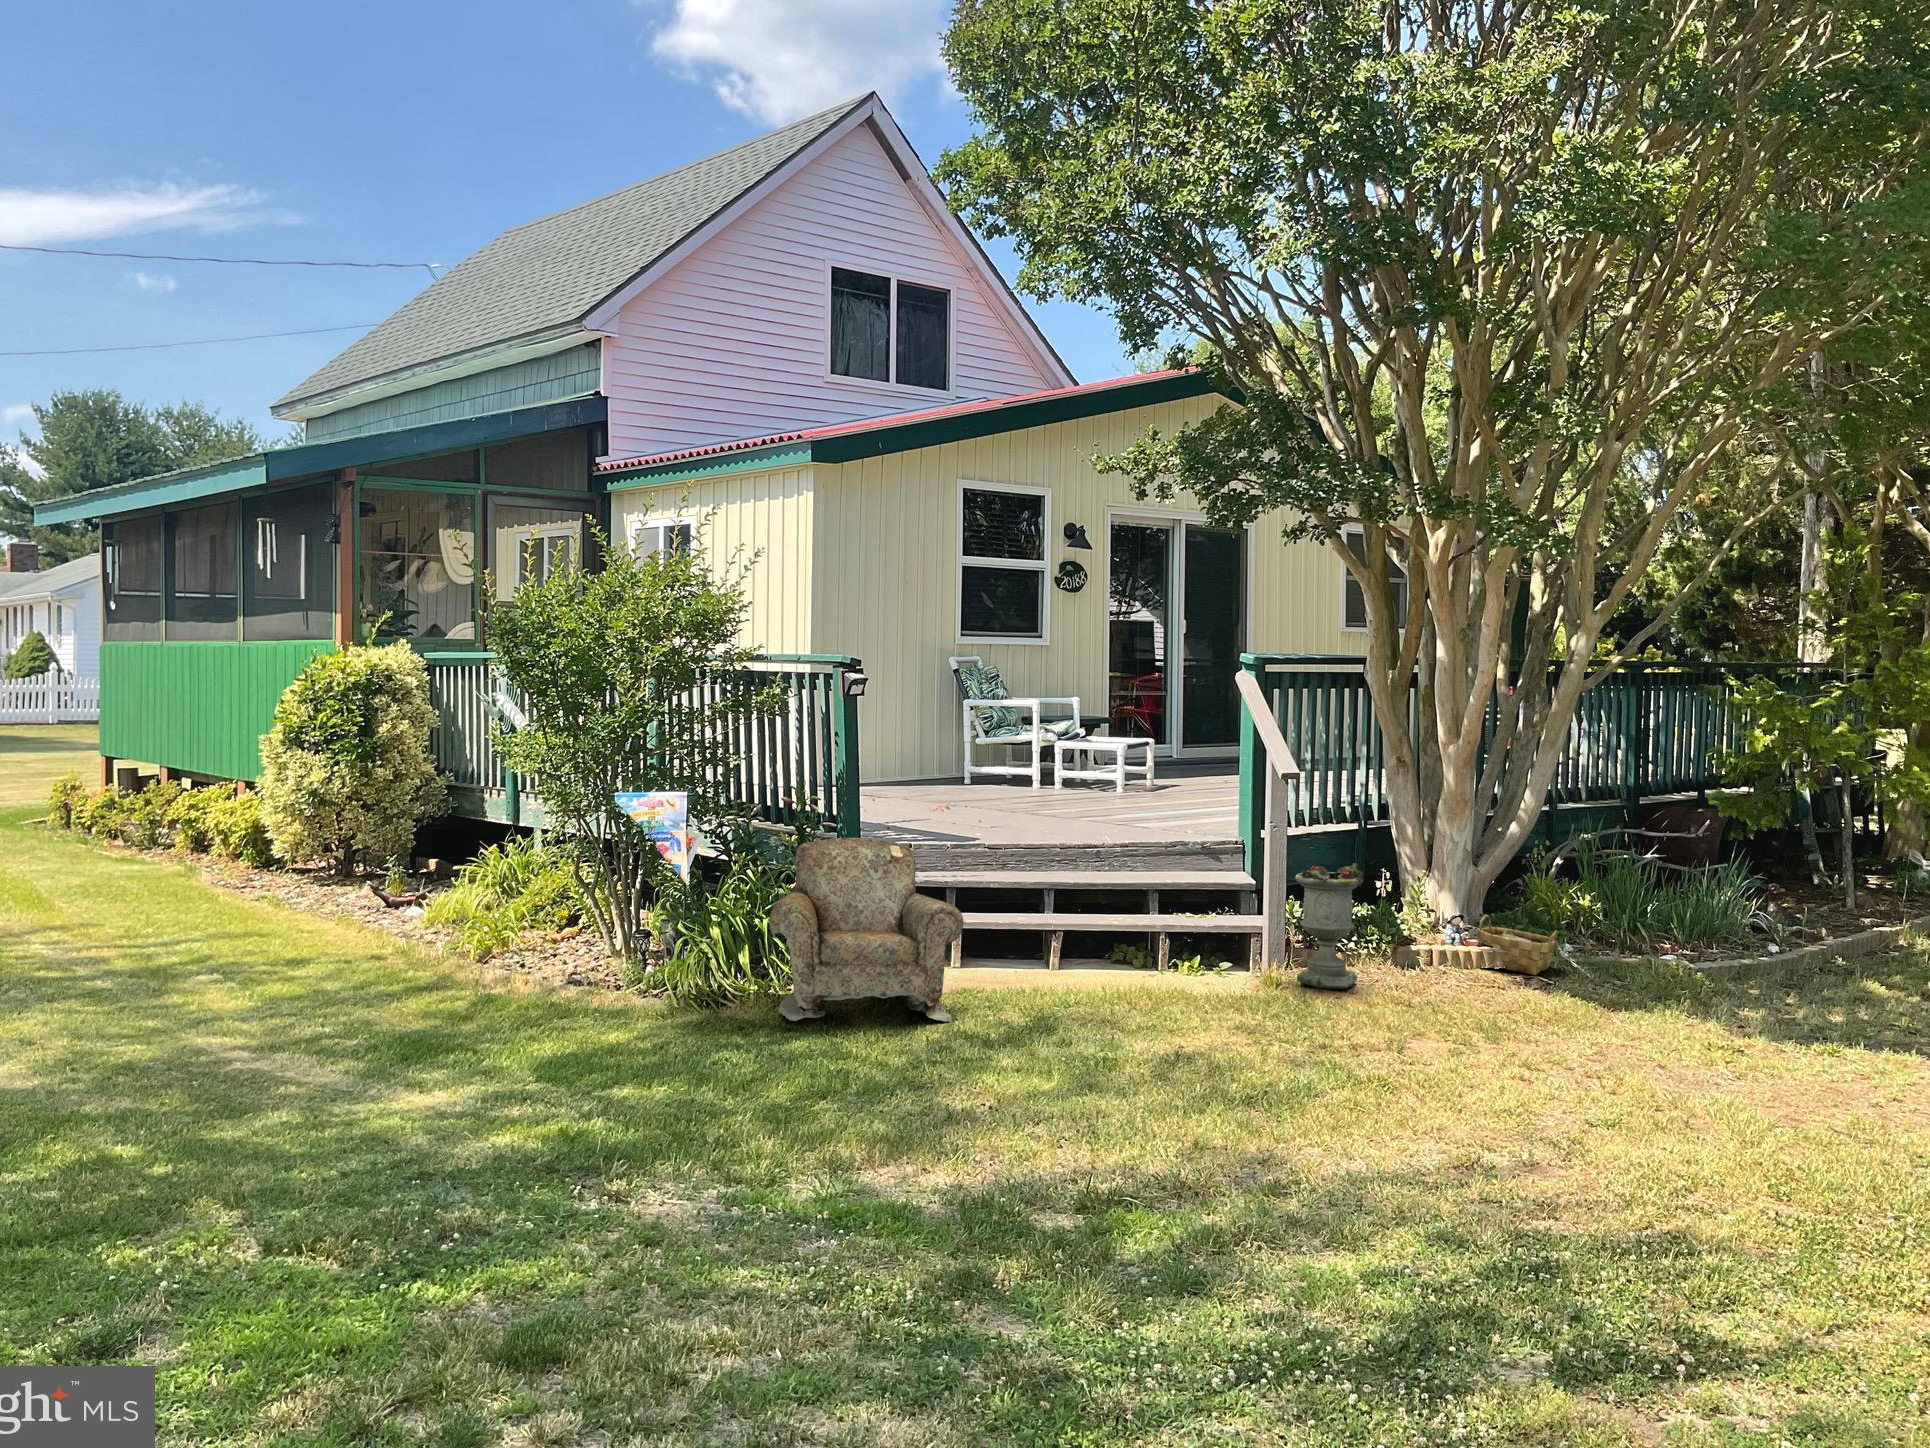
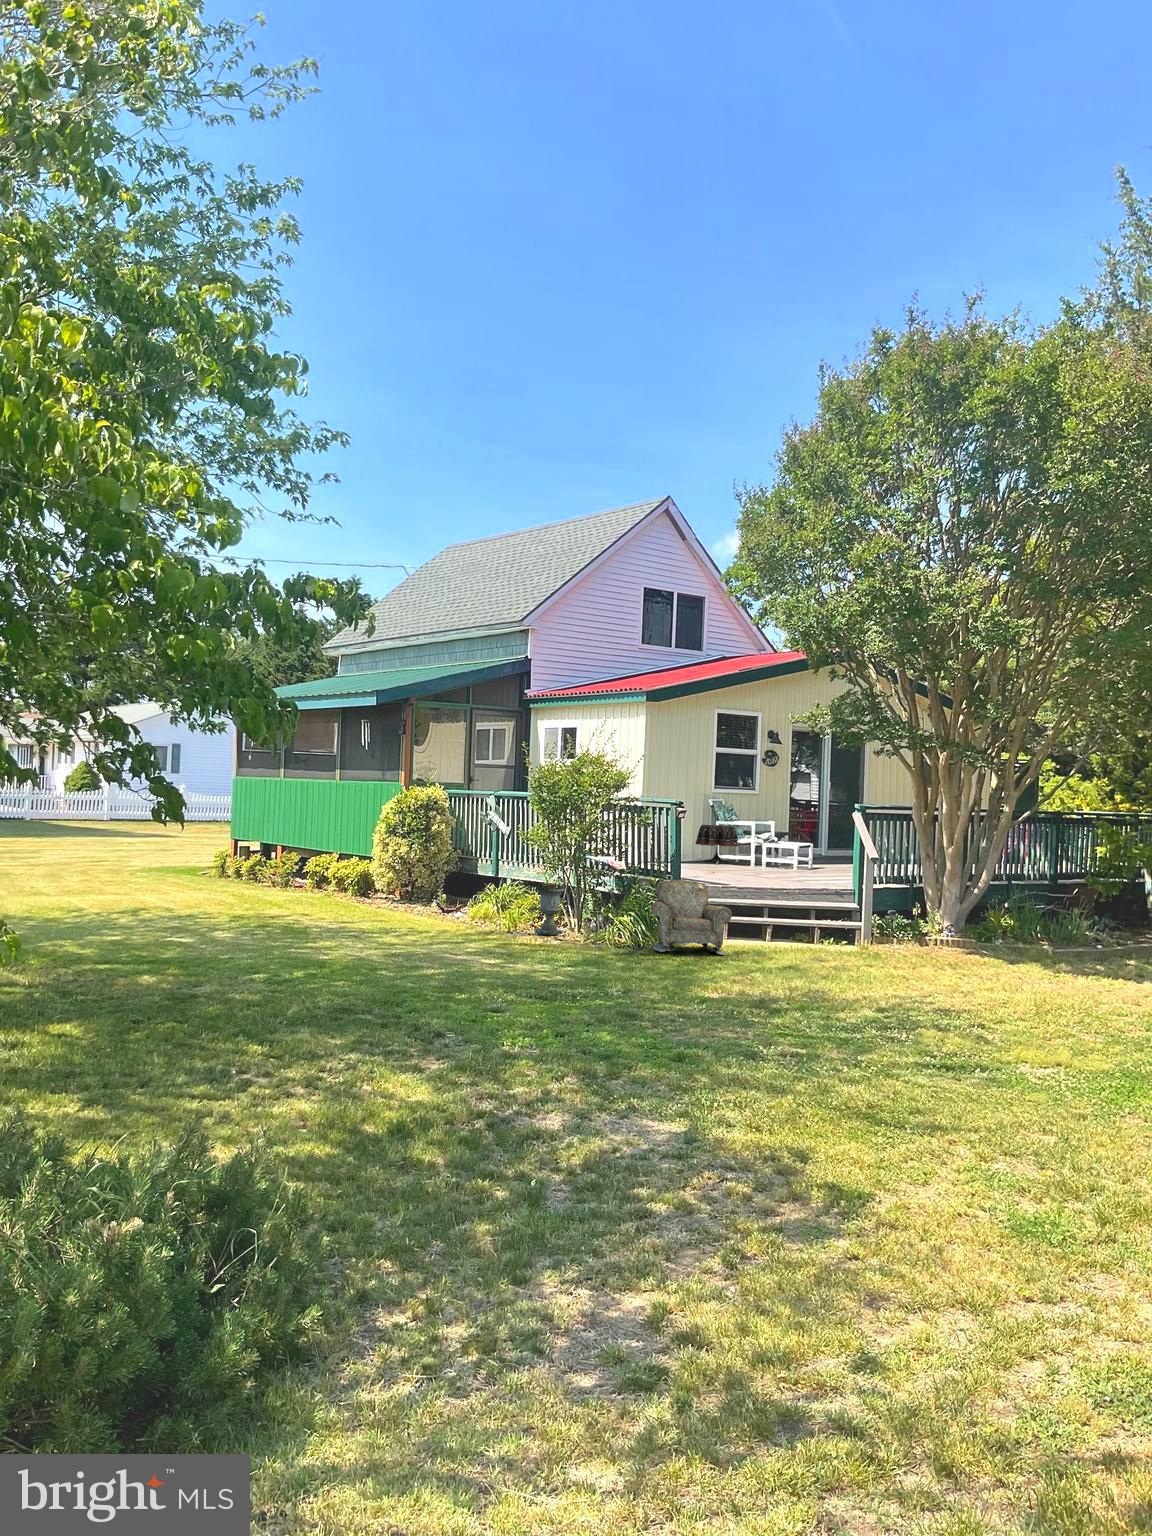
side table: none [923,707,1010,782] -> present [696,825,740,863]
planter: present [1295,863,1364,989] -> present [535,883,564,936]
woven basket: present [1477,915,1558,975] -> none [960,927,997,953]

